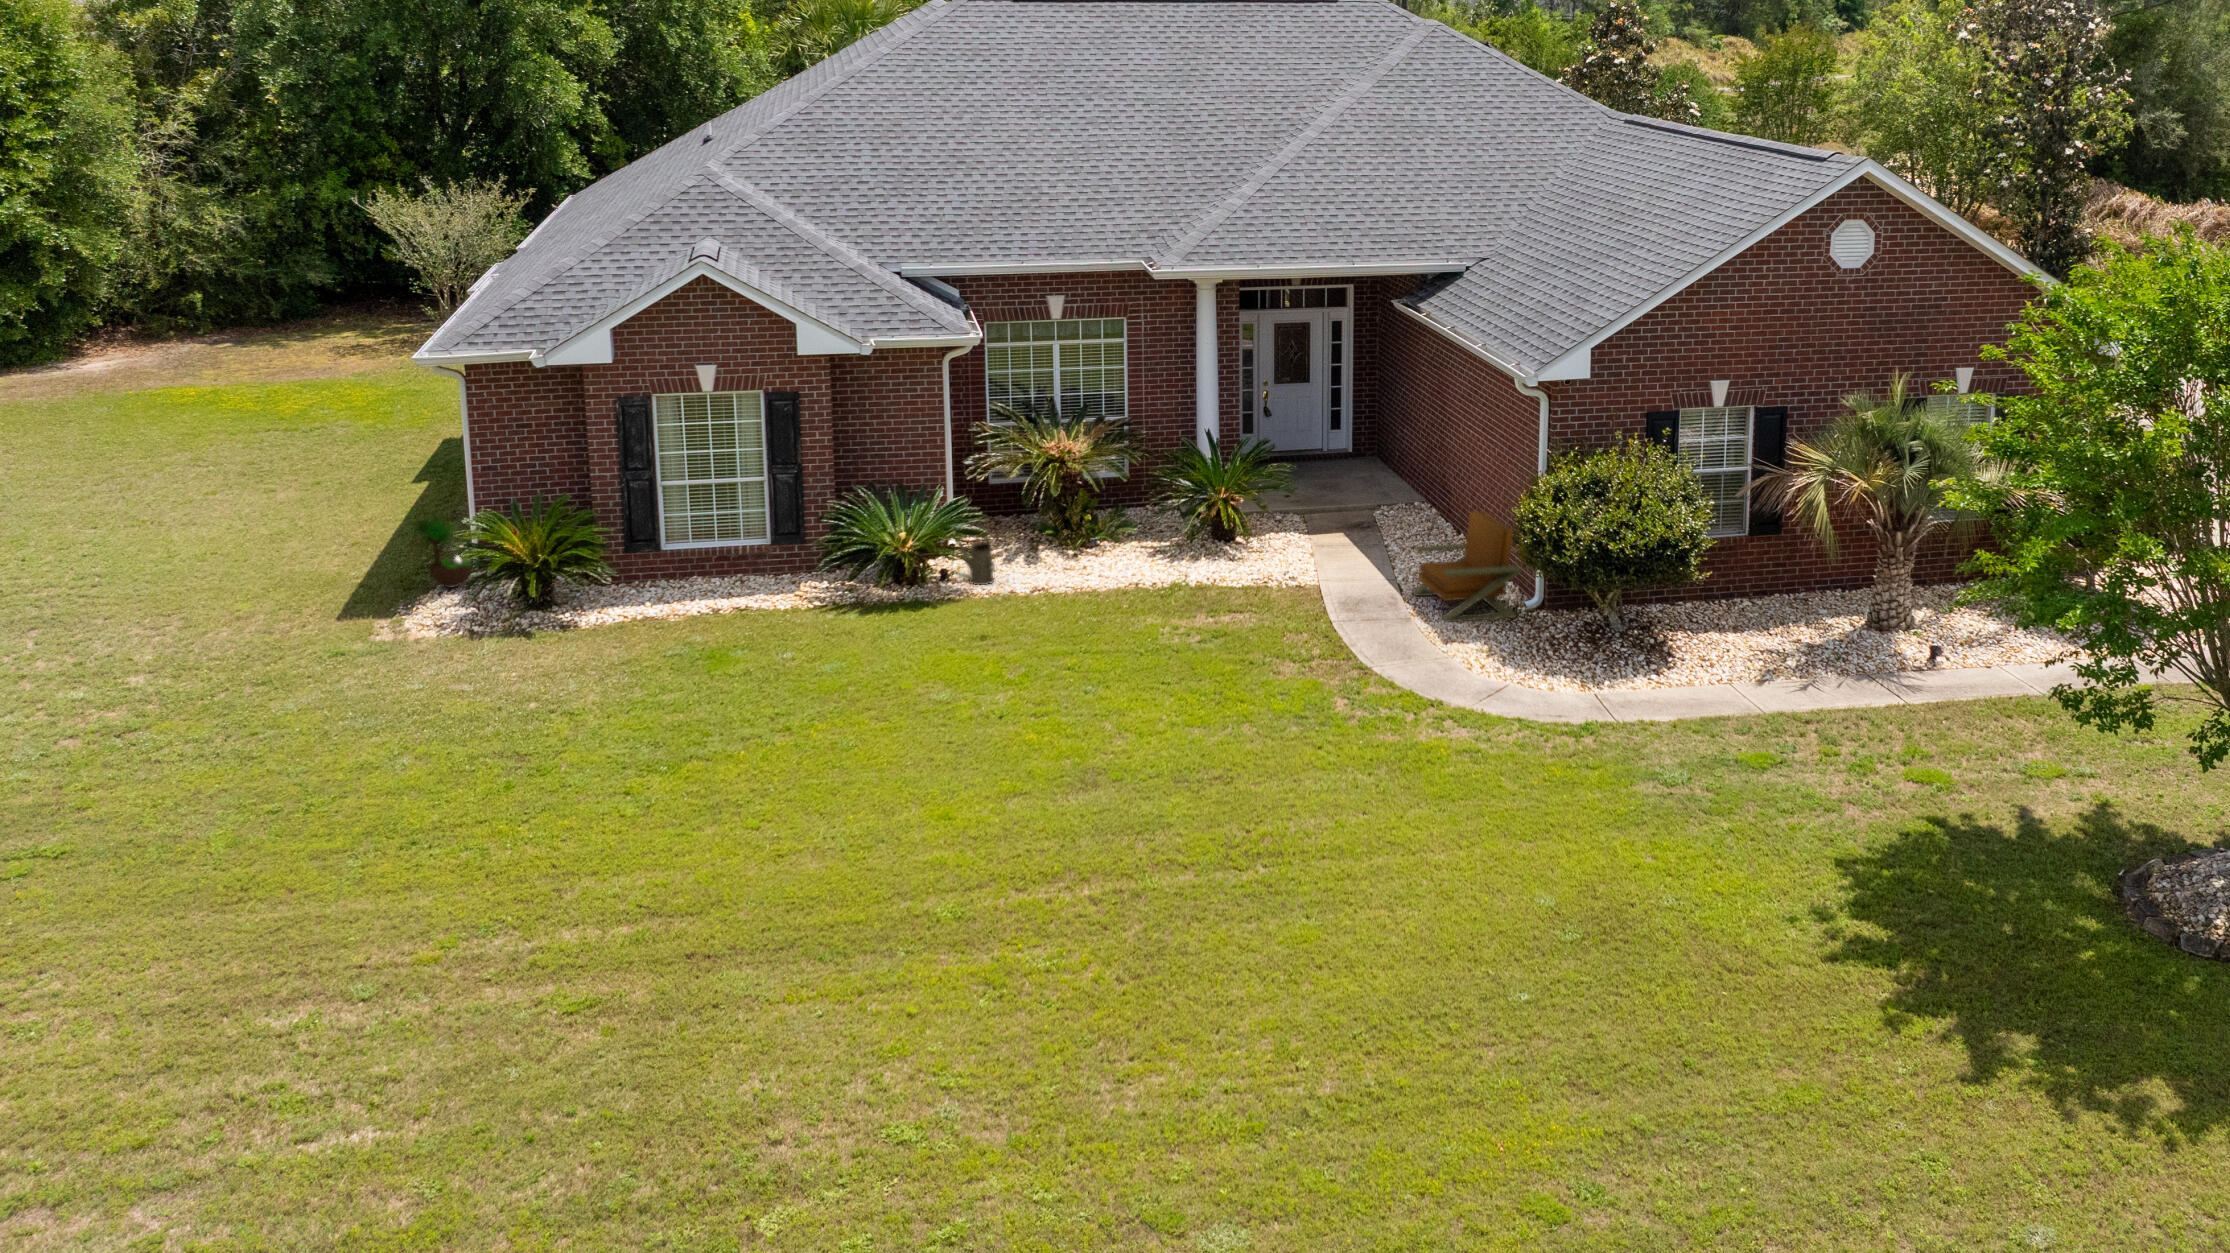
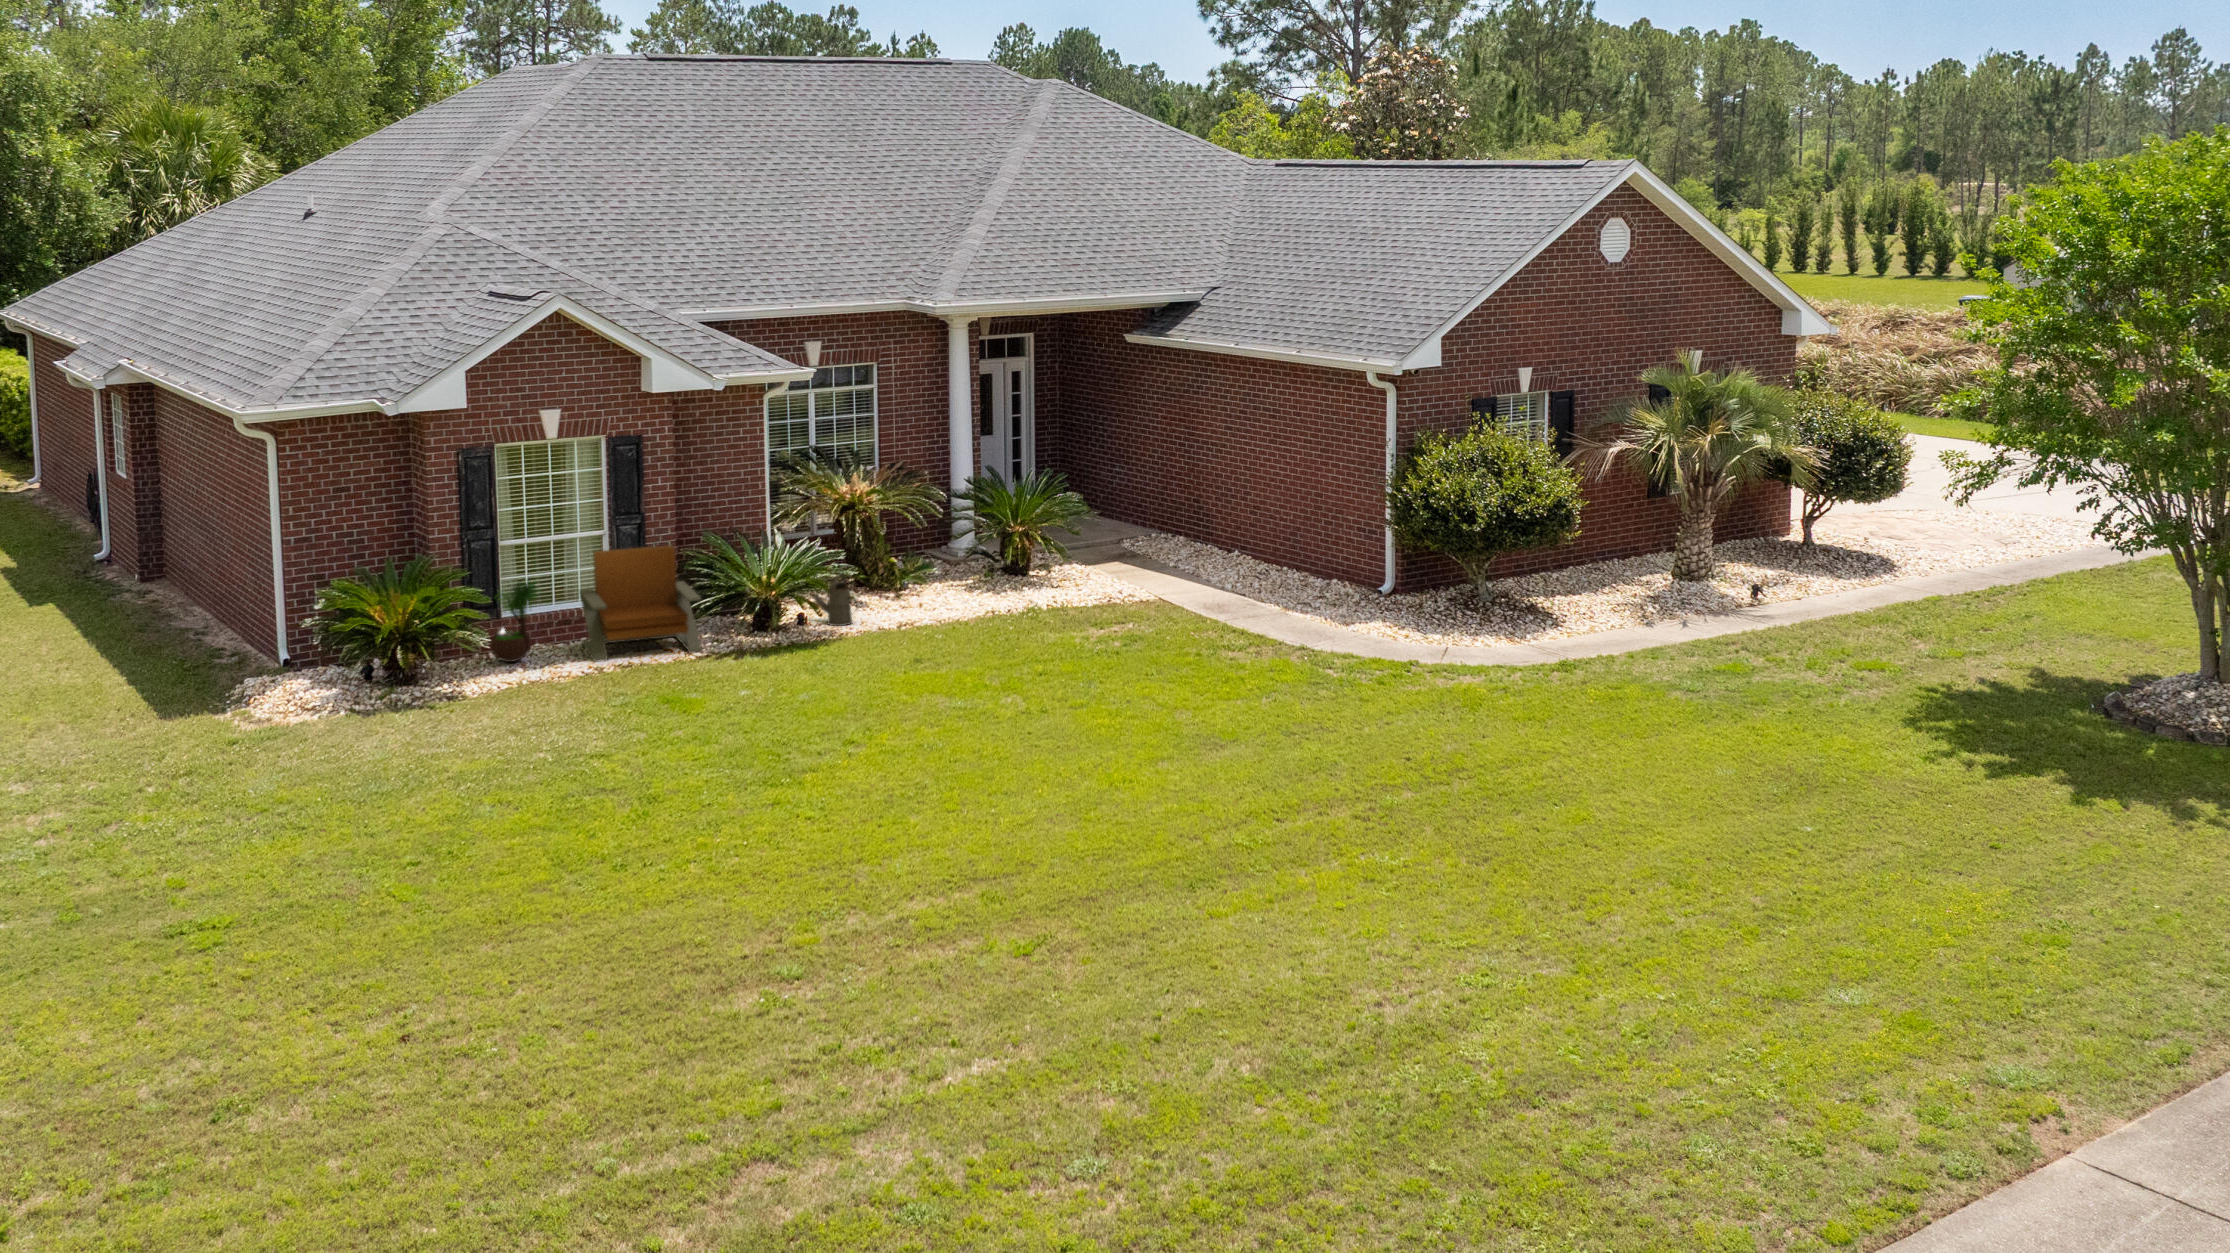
lounge chair: present [1412,511,1522,622] -> present [580,546,702,662]
potted tree: present [412,513,471,588] -> present [490,579,539,662]

